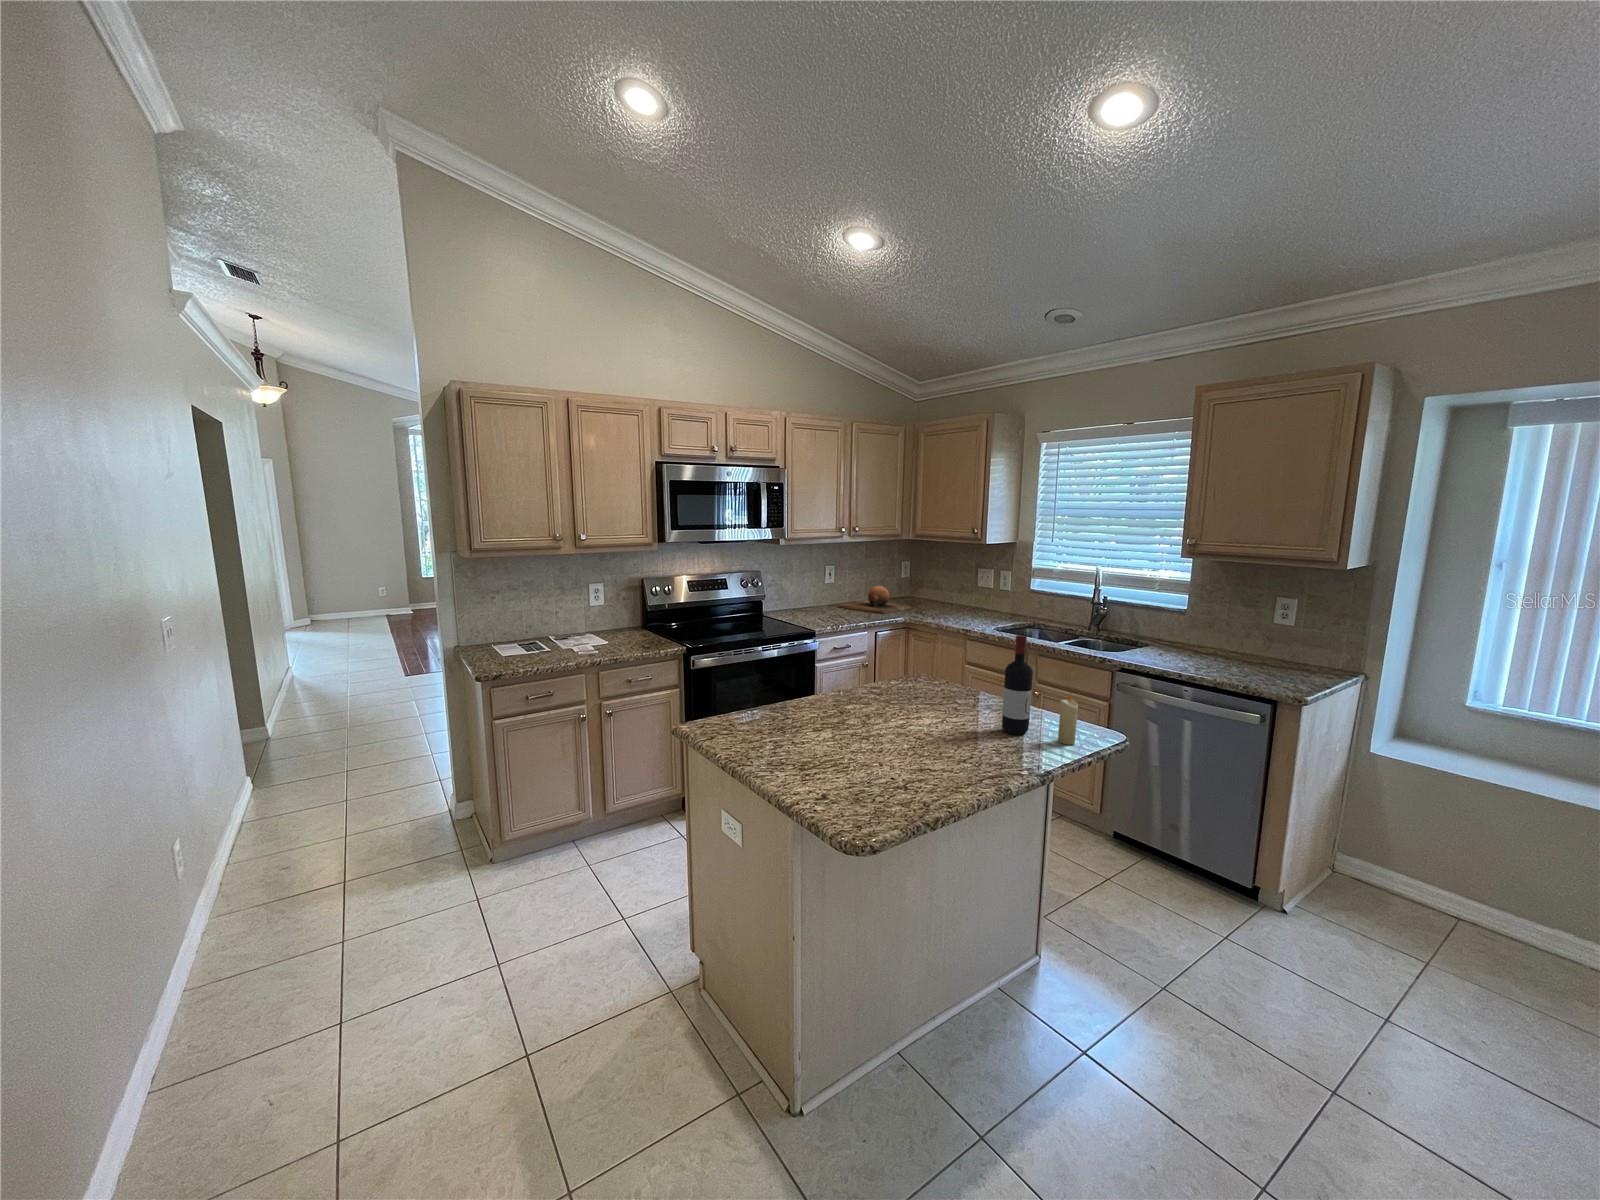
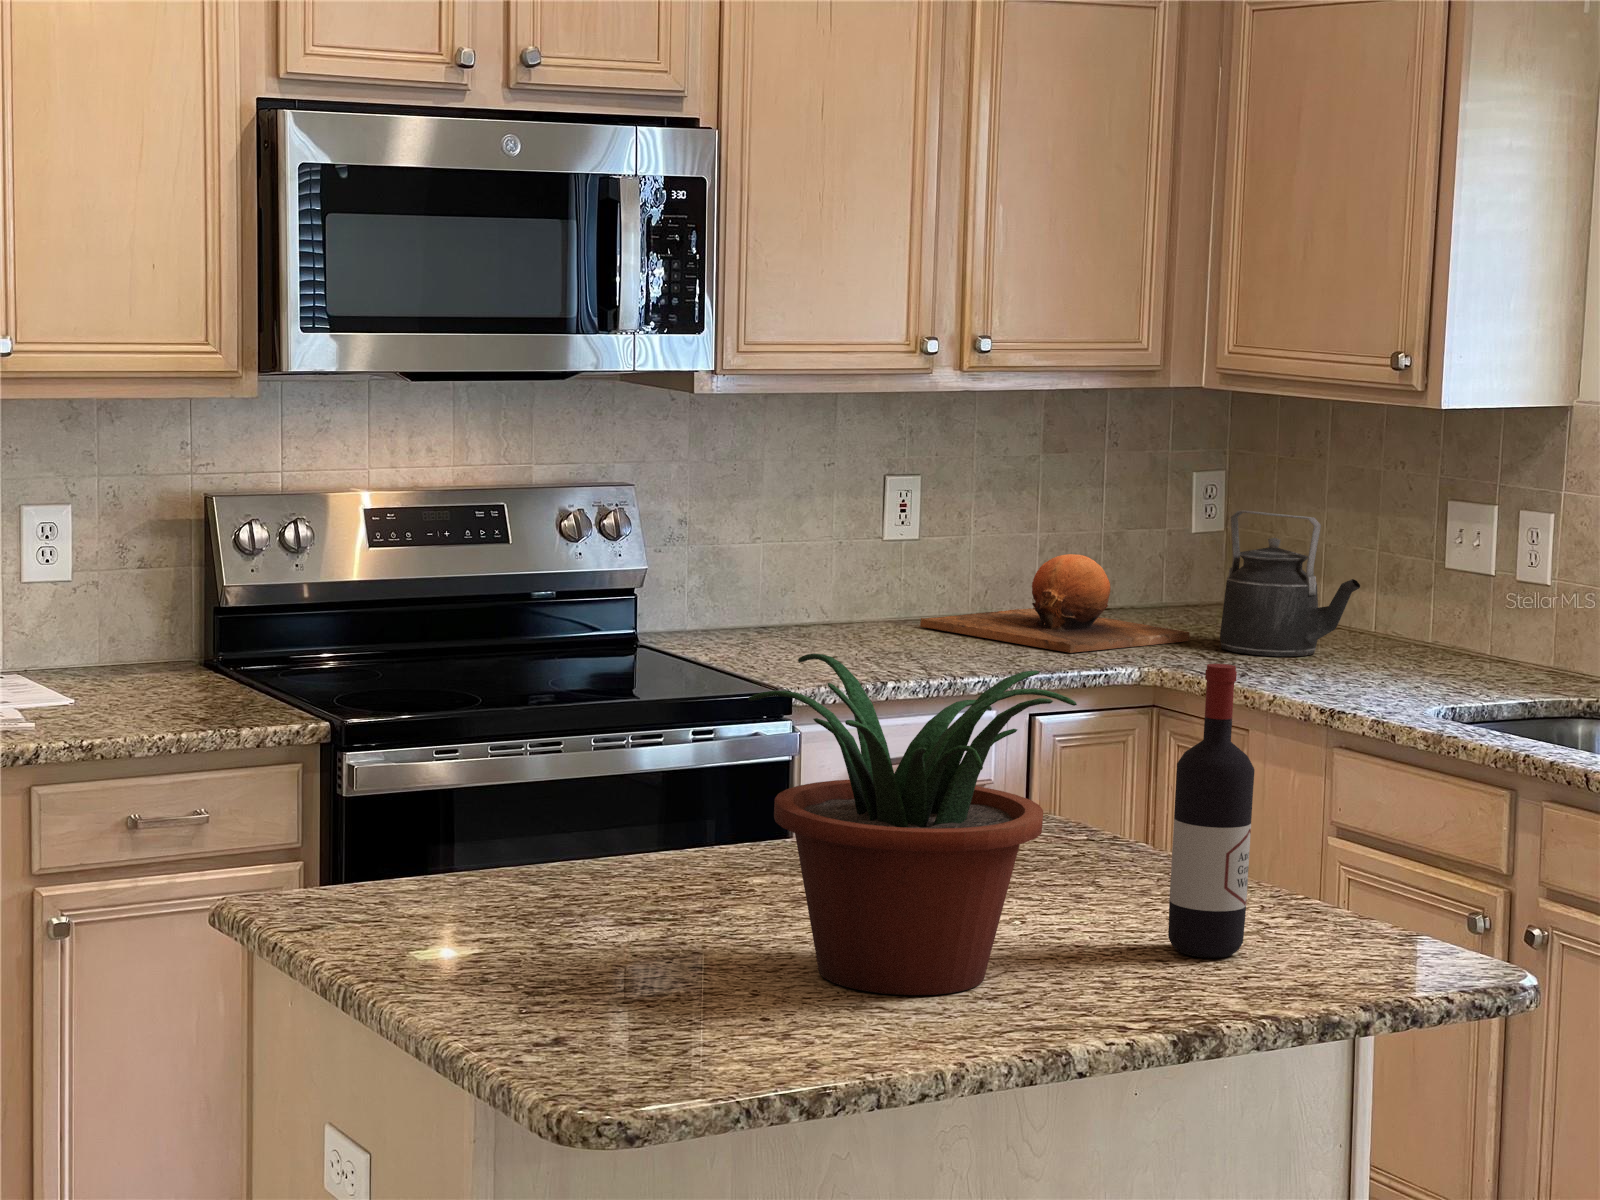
kettle: none [920,573,960,612] -> present [1220,510,1360,656]
potted plant: none [868,637,987,761] -> present [748,654,1077,995]
candle: present [1058,694,1078,745] -> none [1309,831,1363,983]

